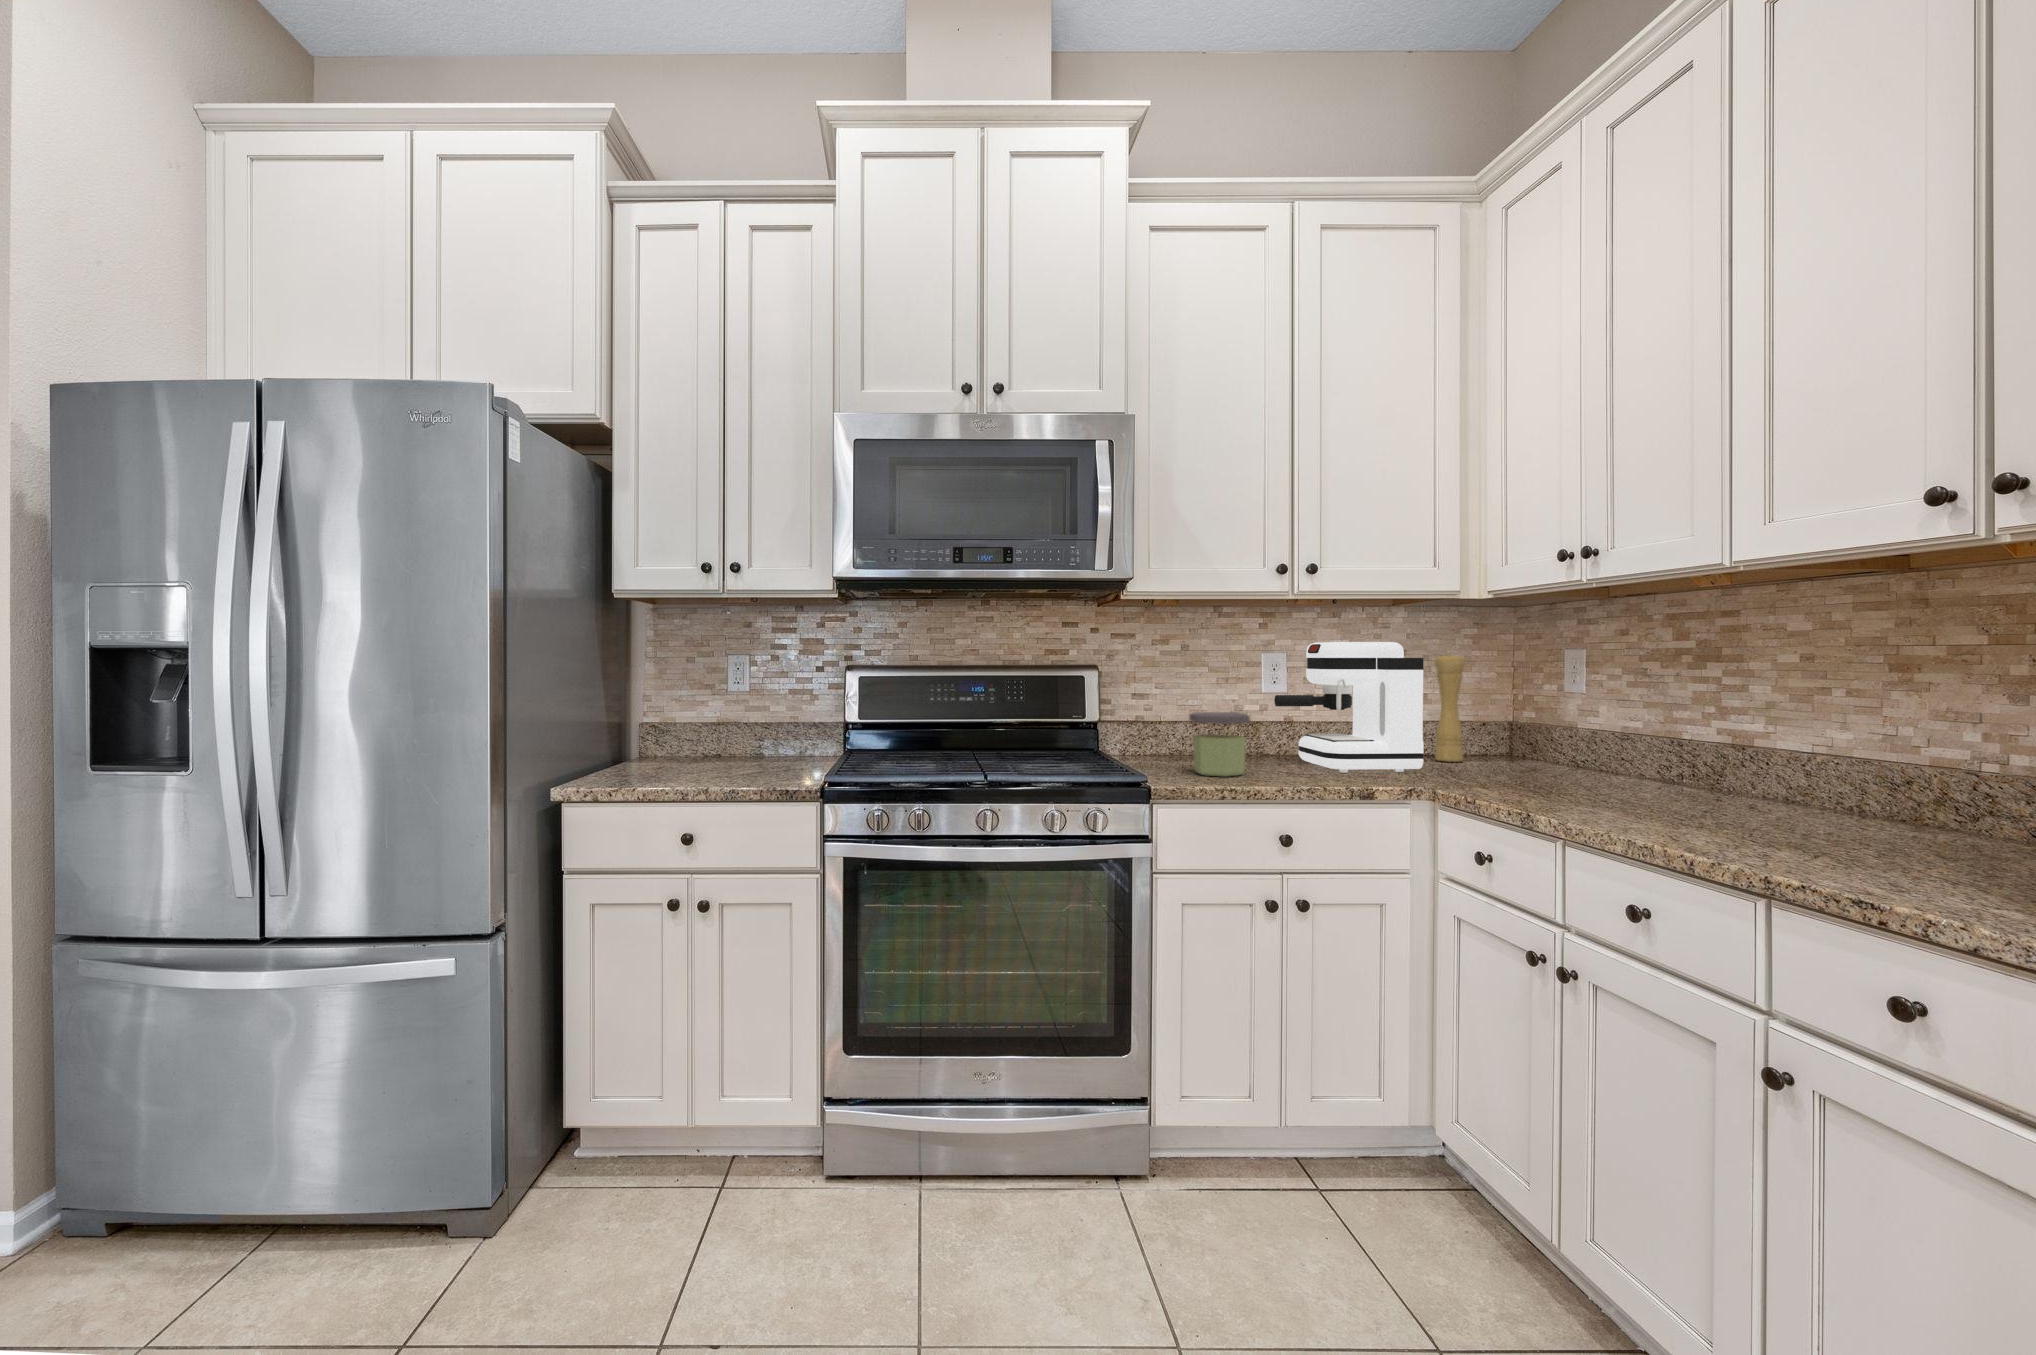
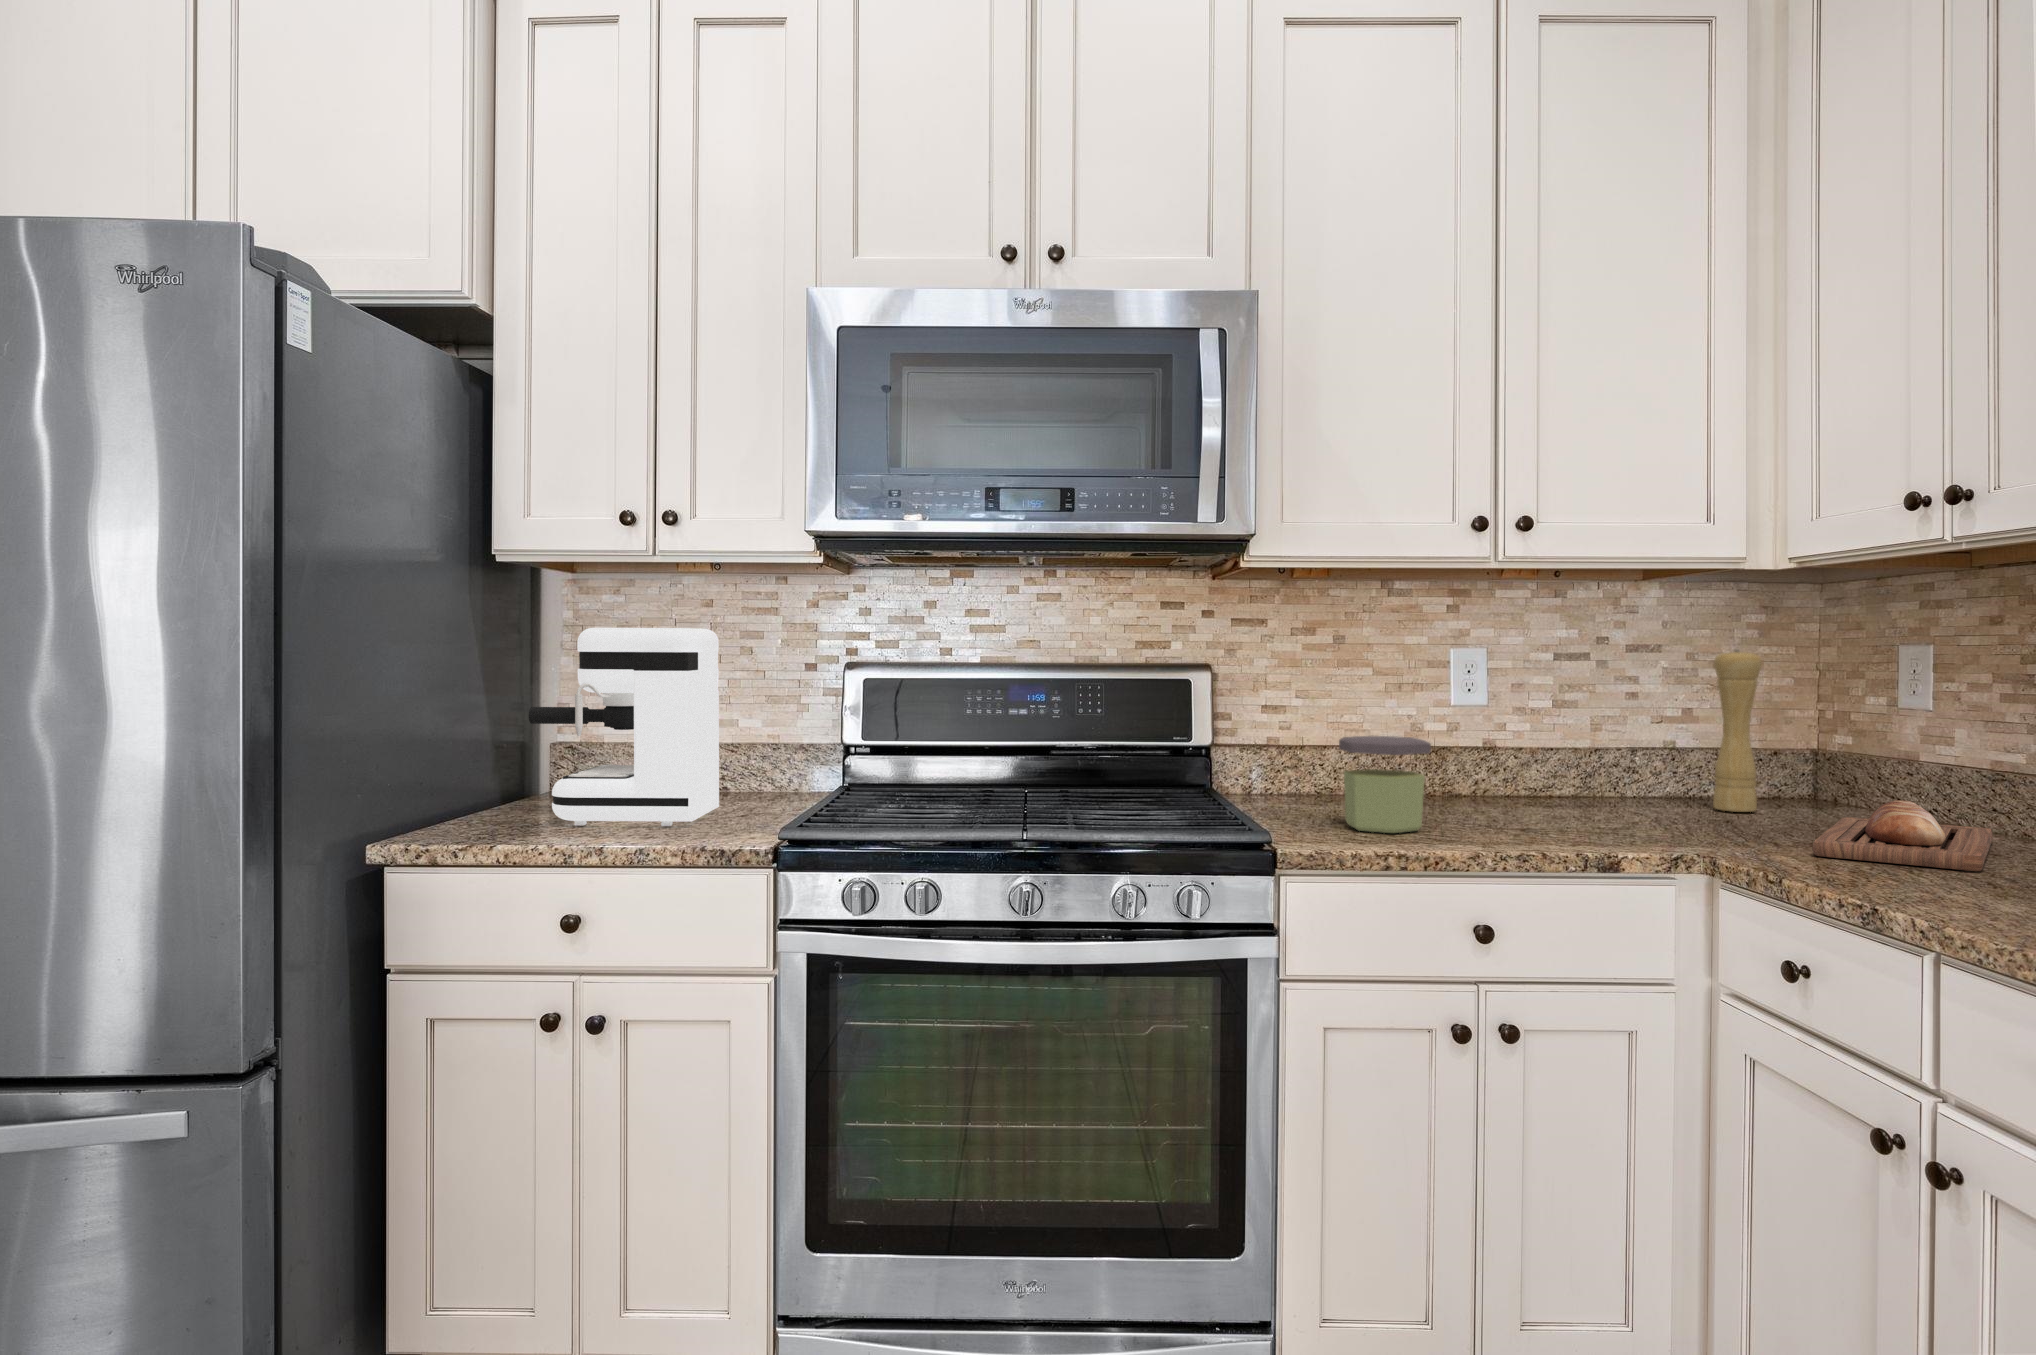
coffee maker: present [1274,642,1424,773] -> present [529,628,719,826]
bread loaf: none [1494,750,1608,793] -> present [1813,800,1993,871]

